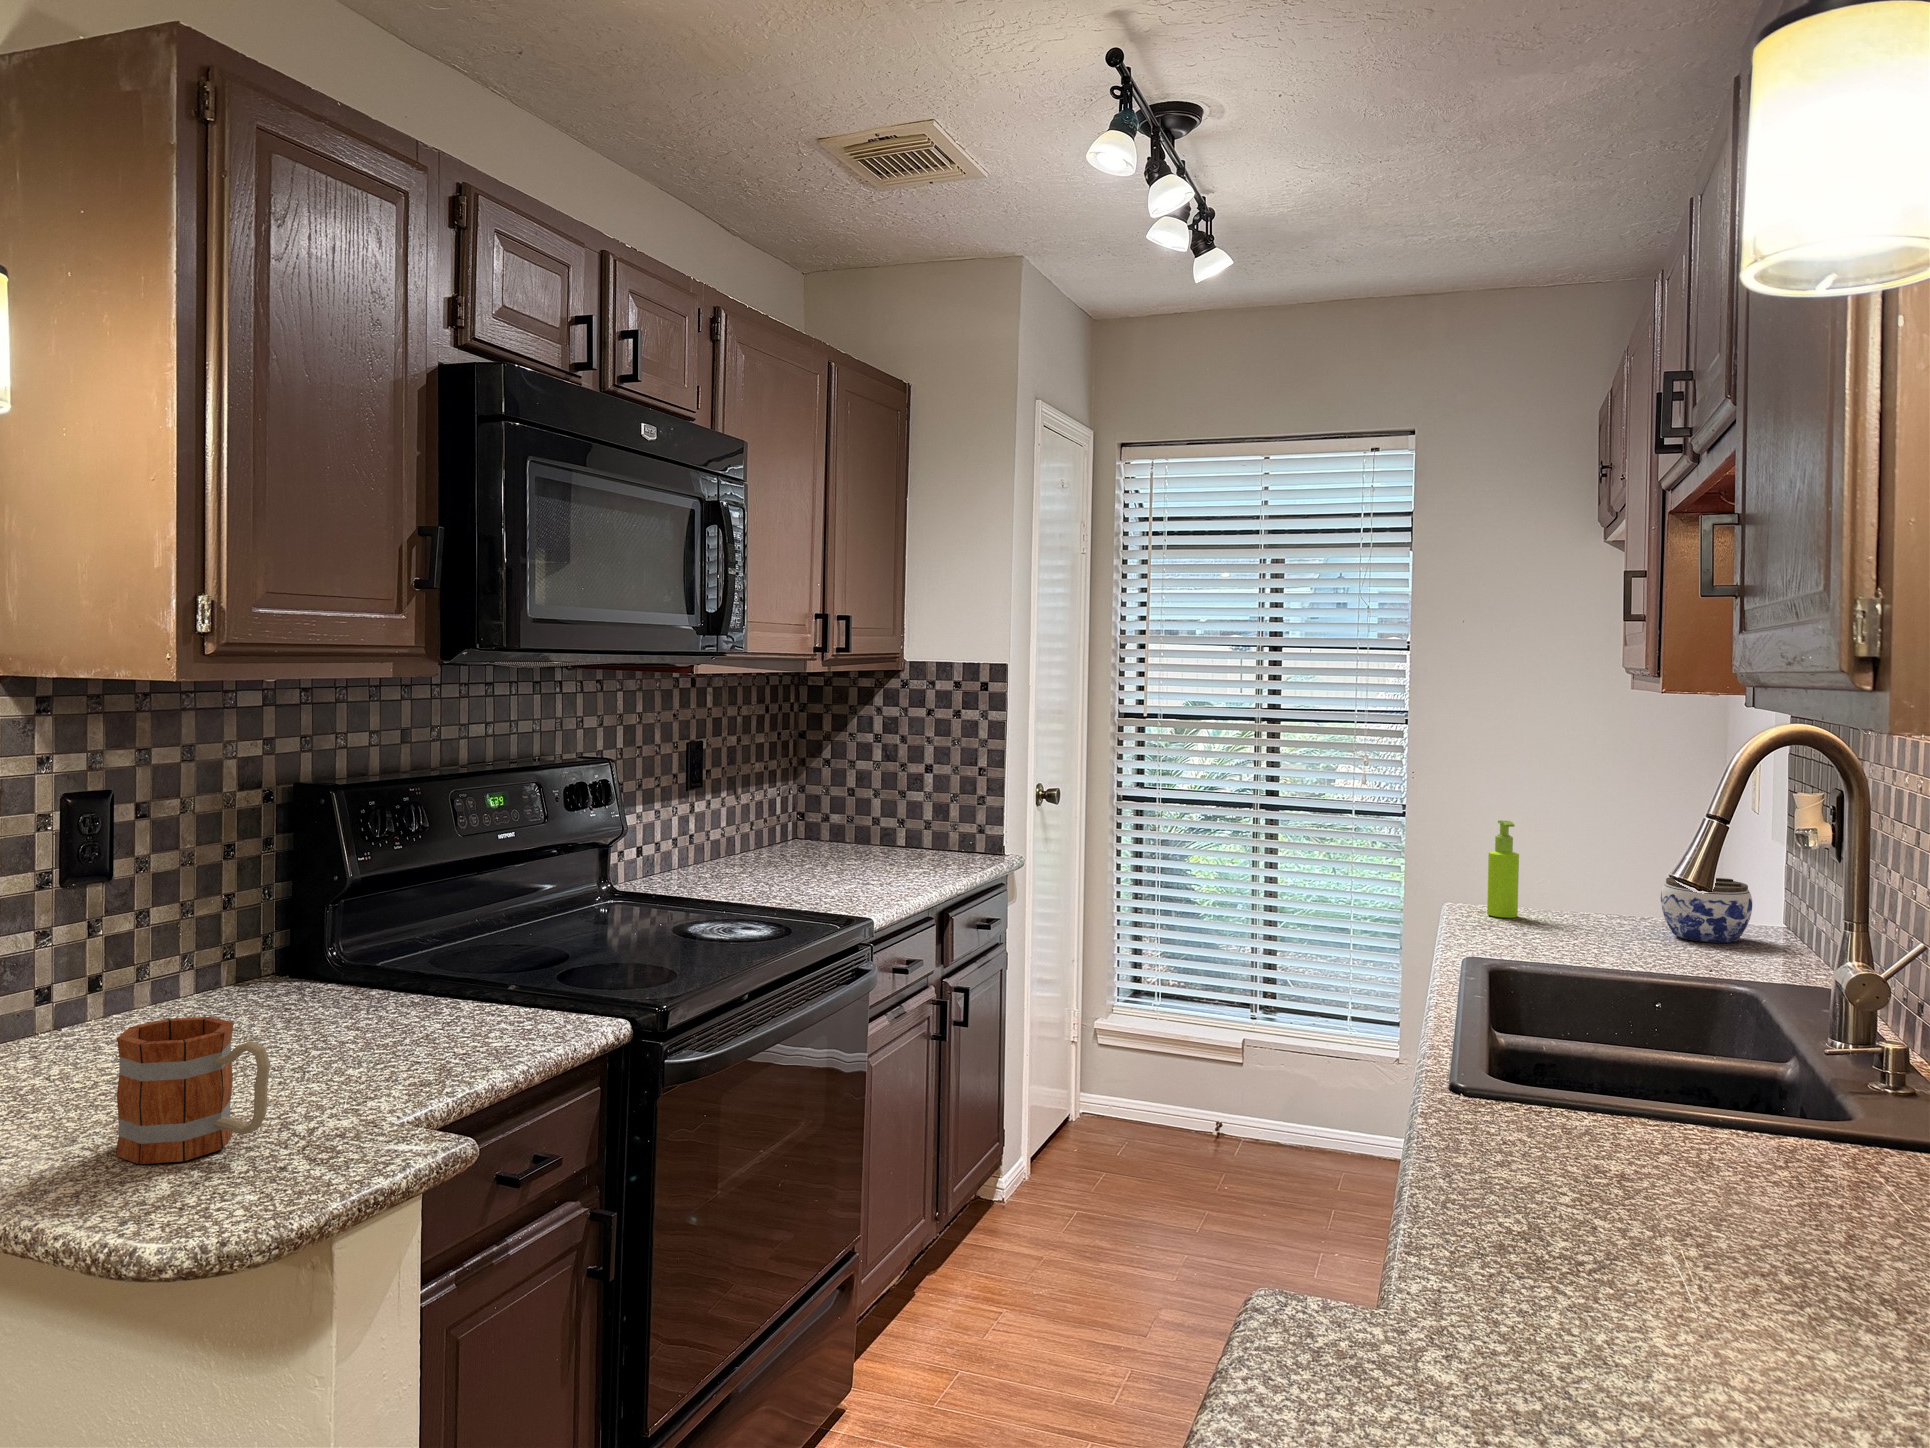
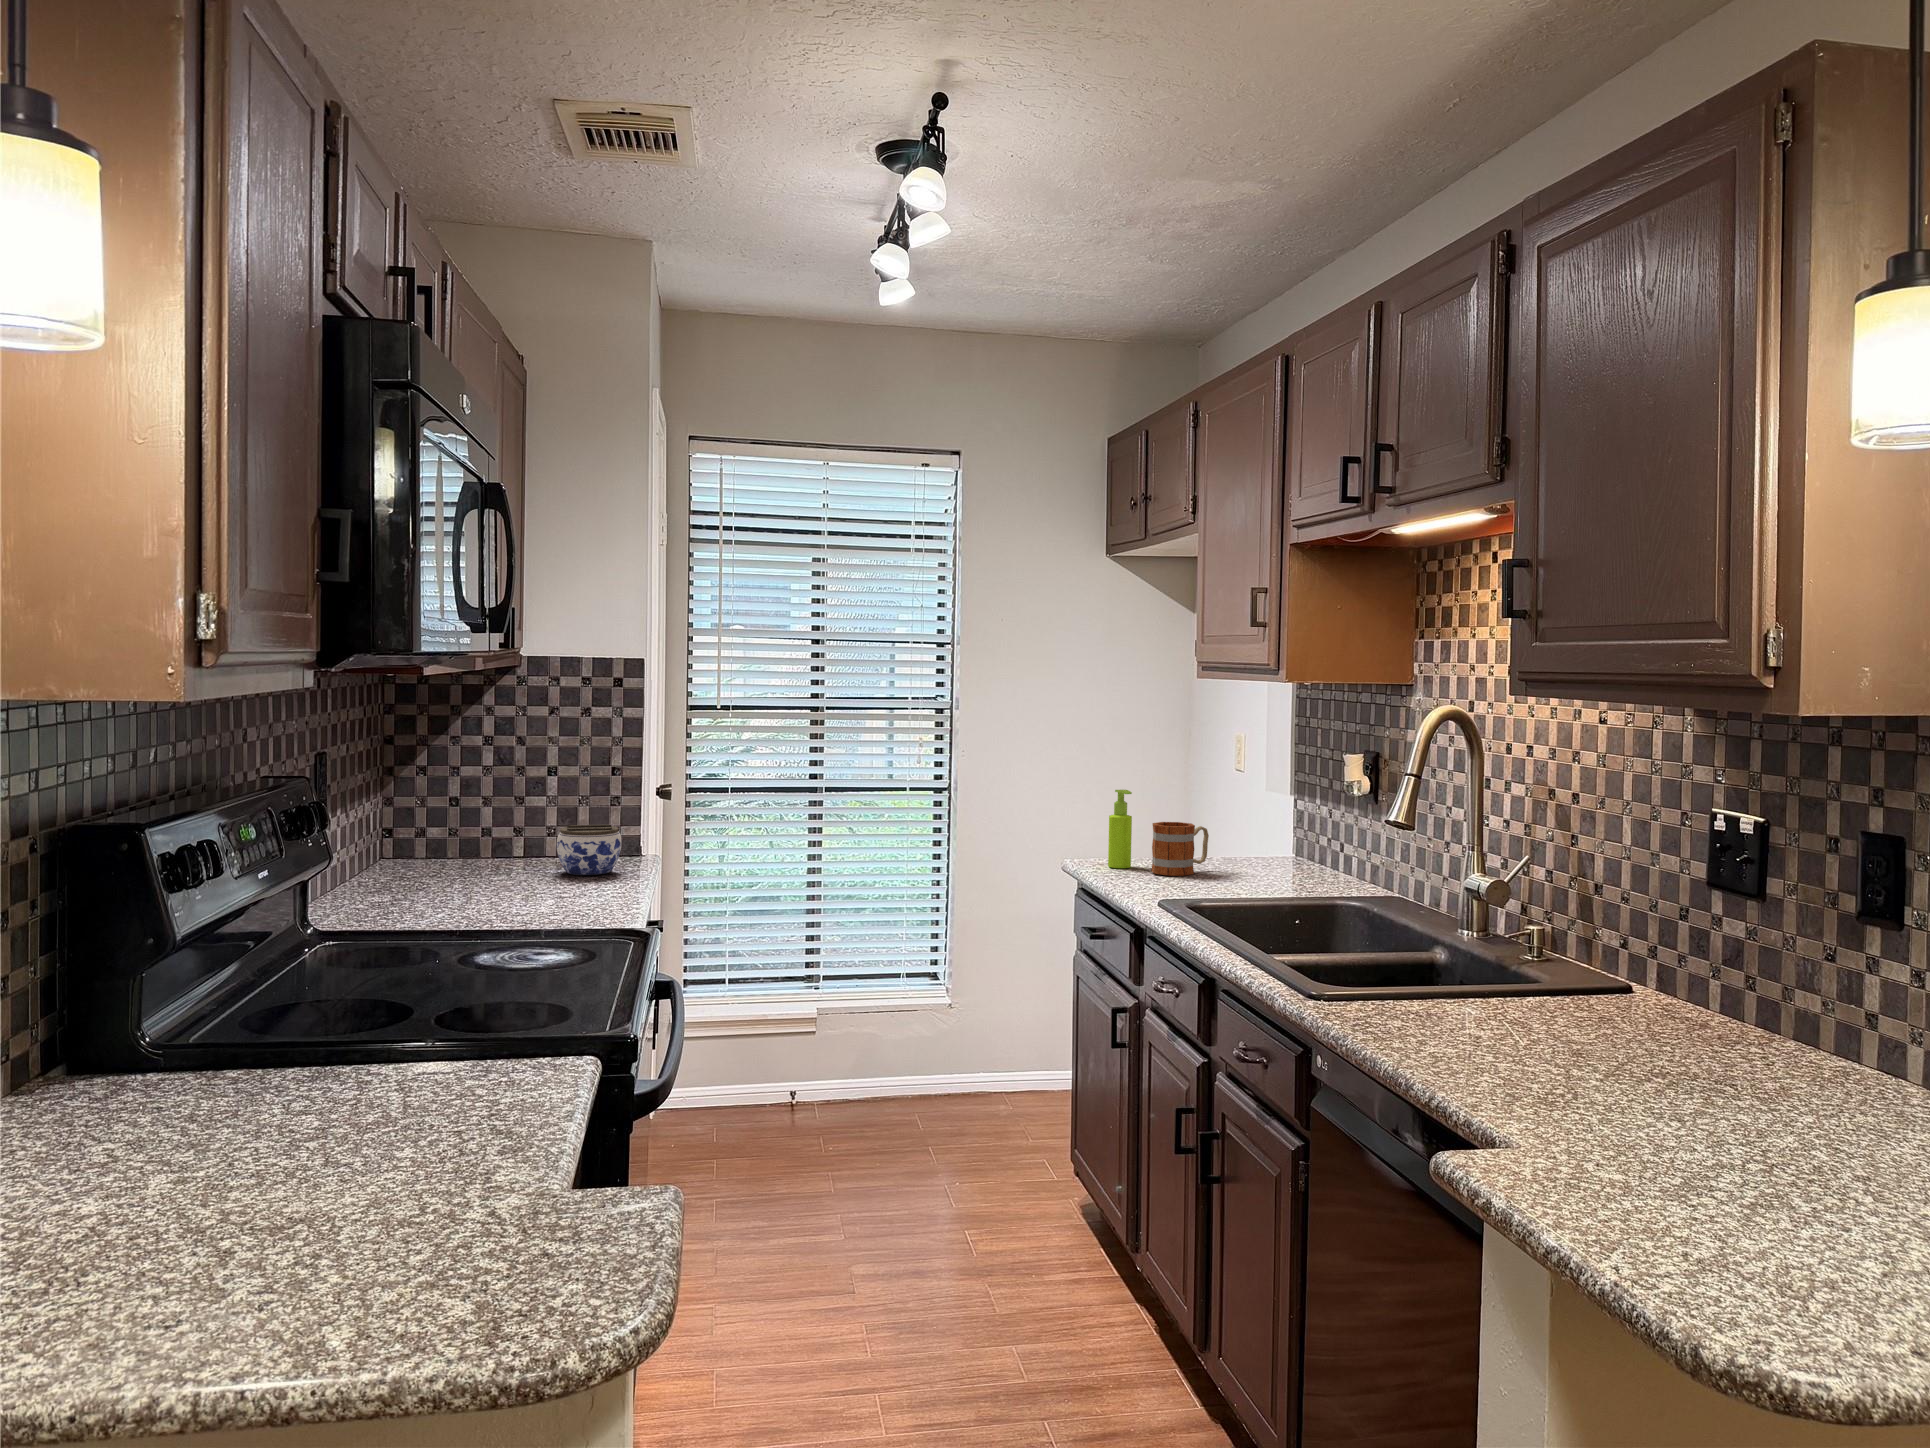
jar: present [1661,877,1752,943] -> present [557,825,622,875]
mug: present [116,1017,270,1164] -> present [1151,822,1209,876]

